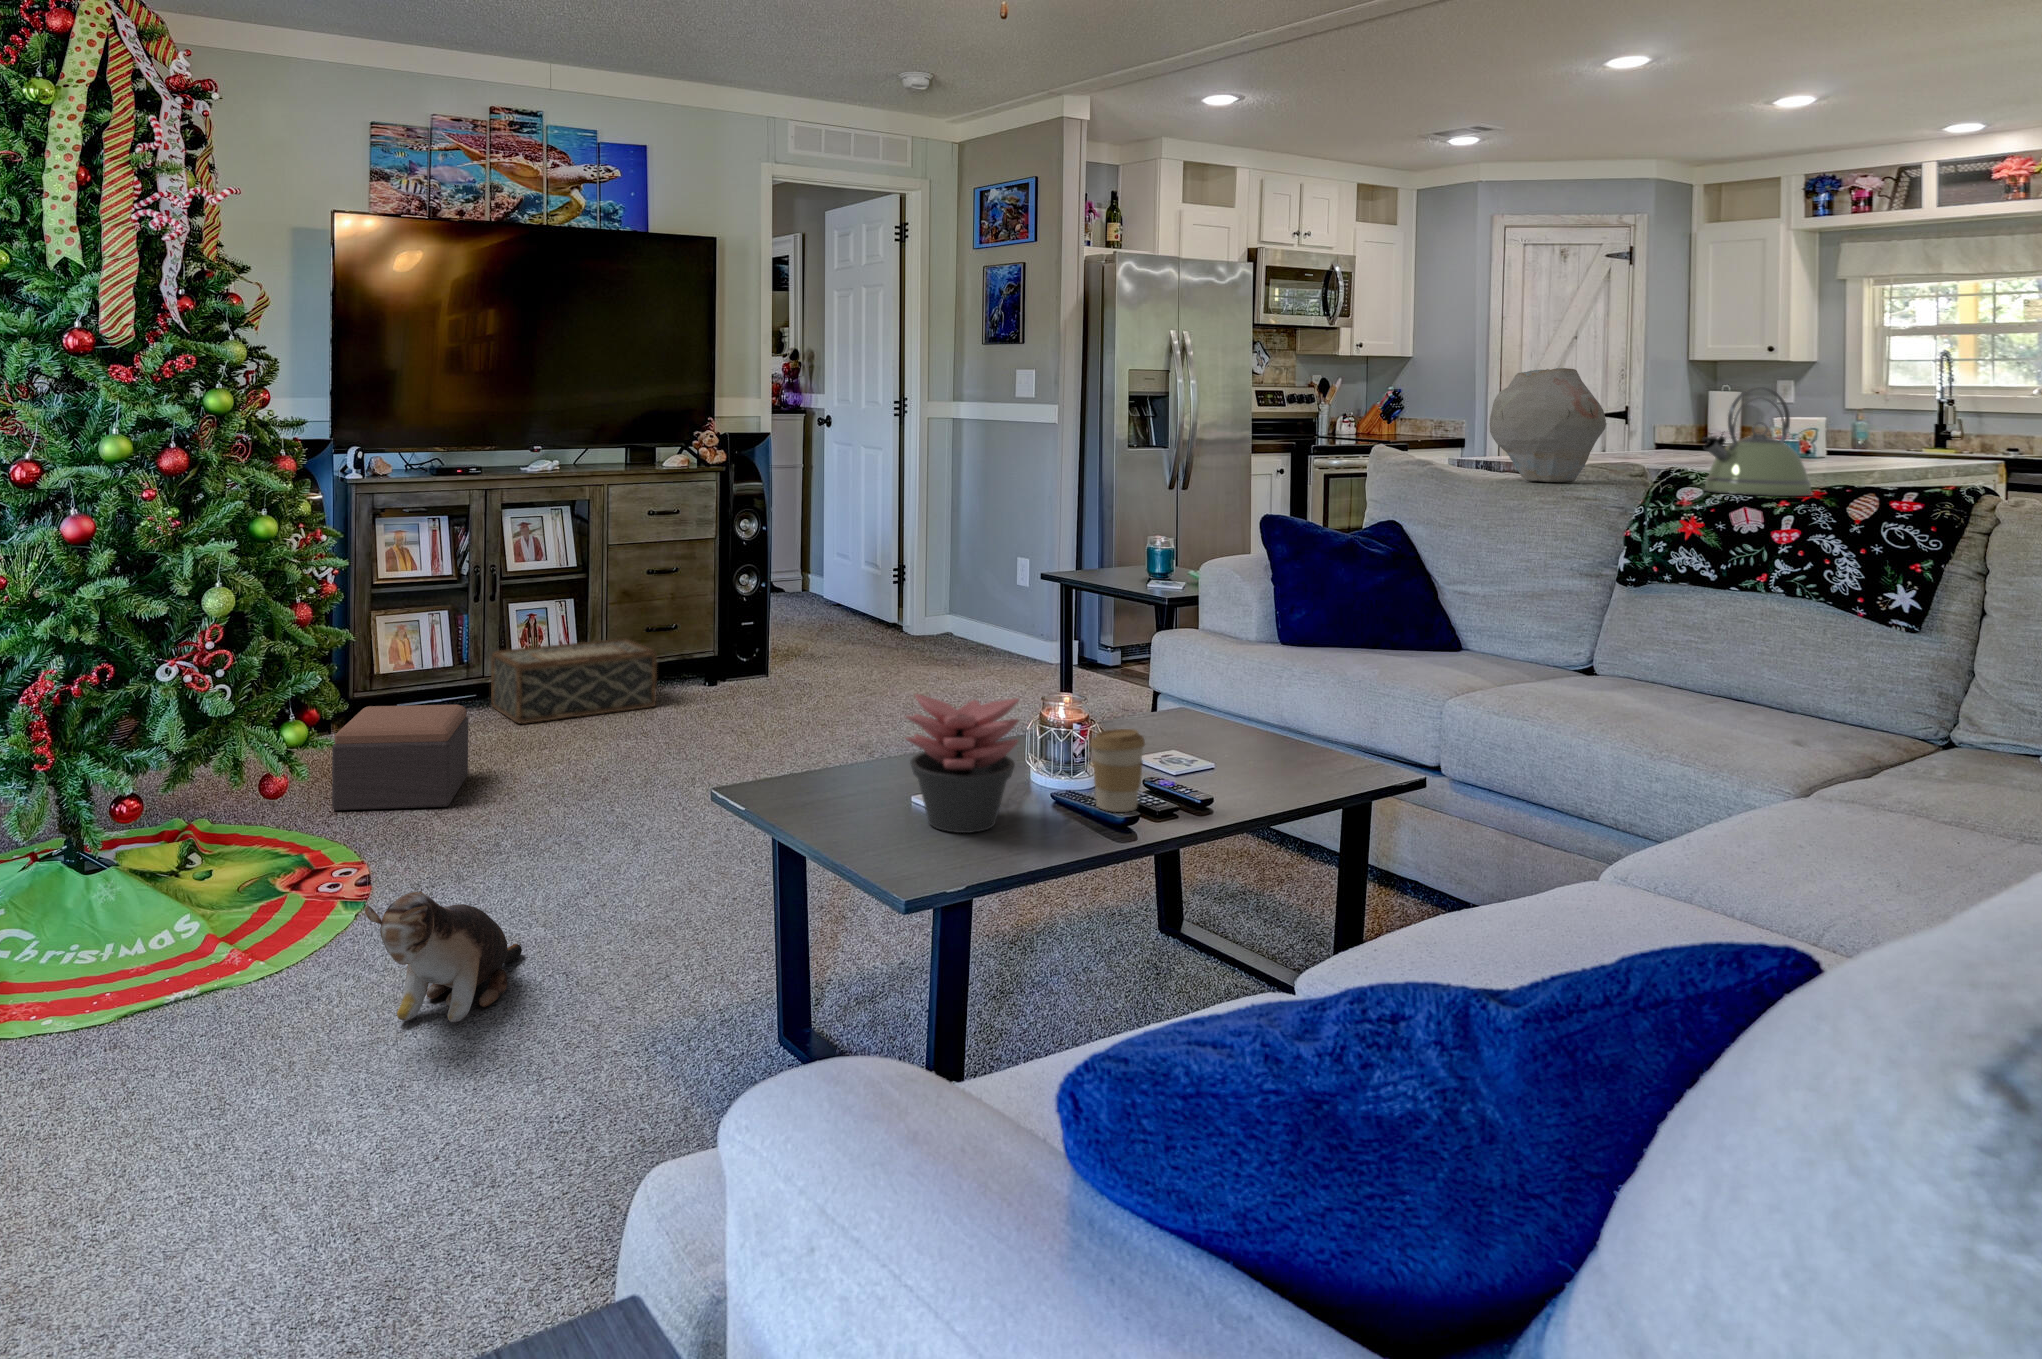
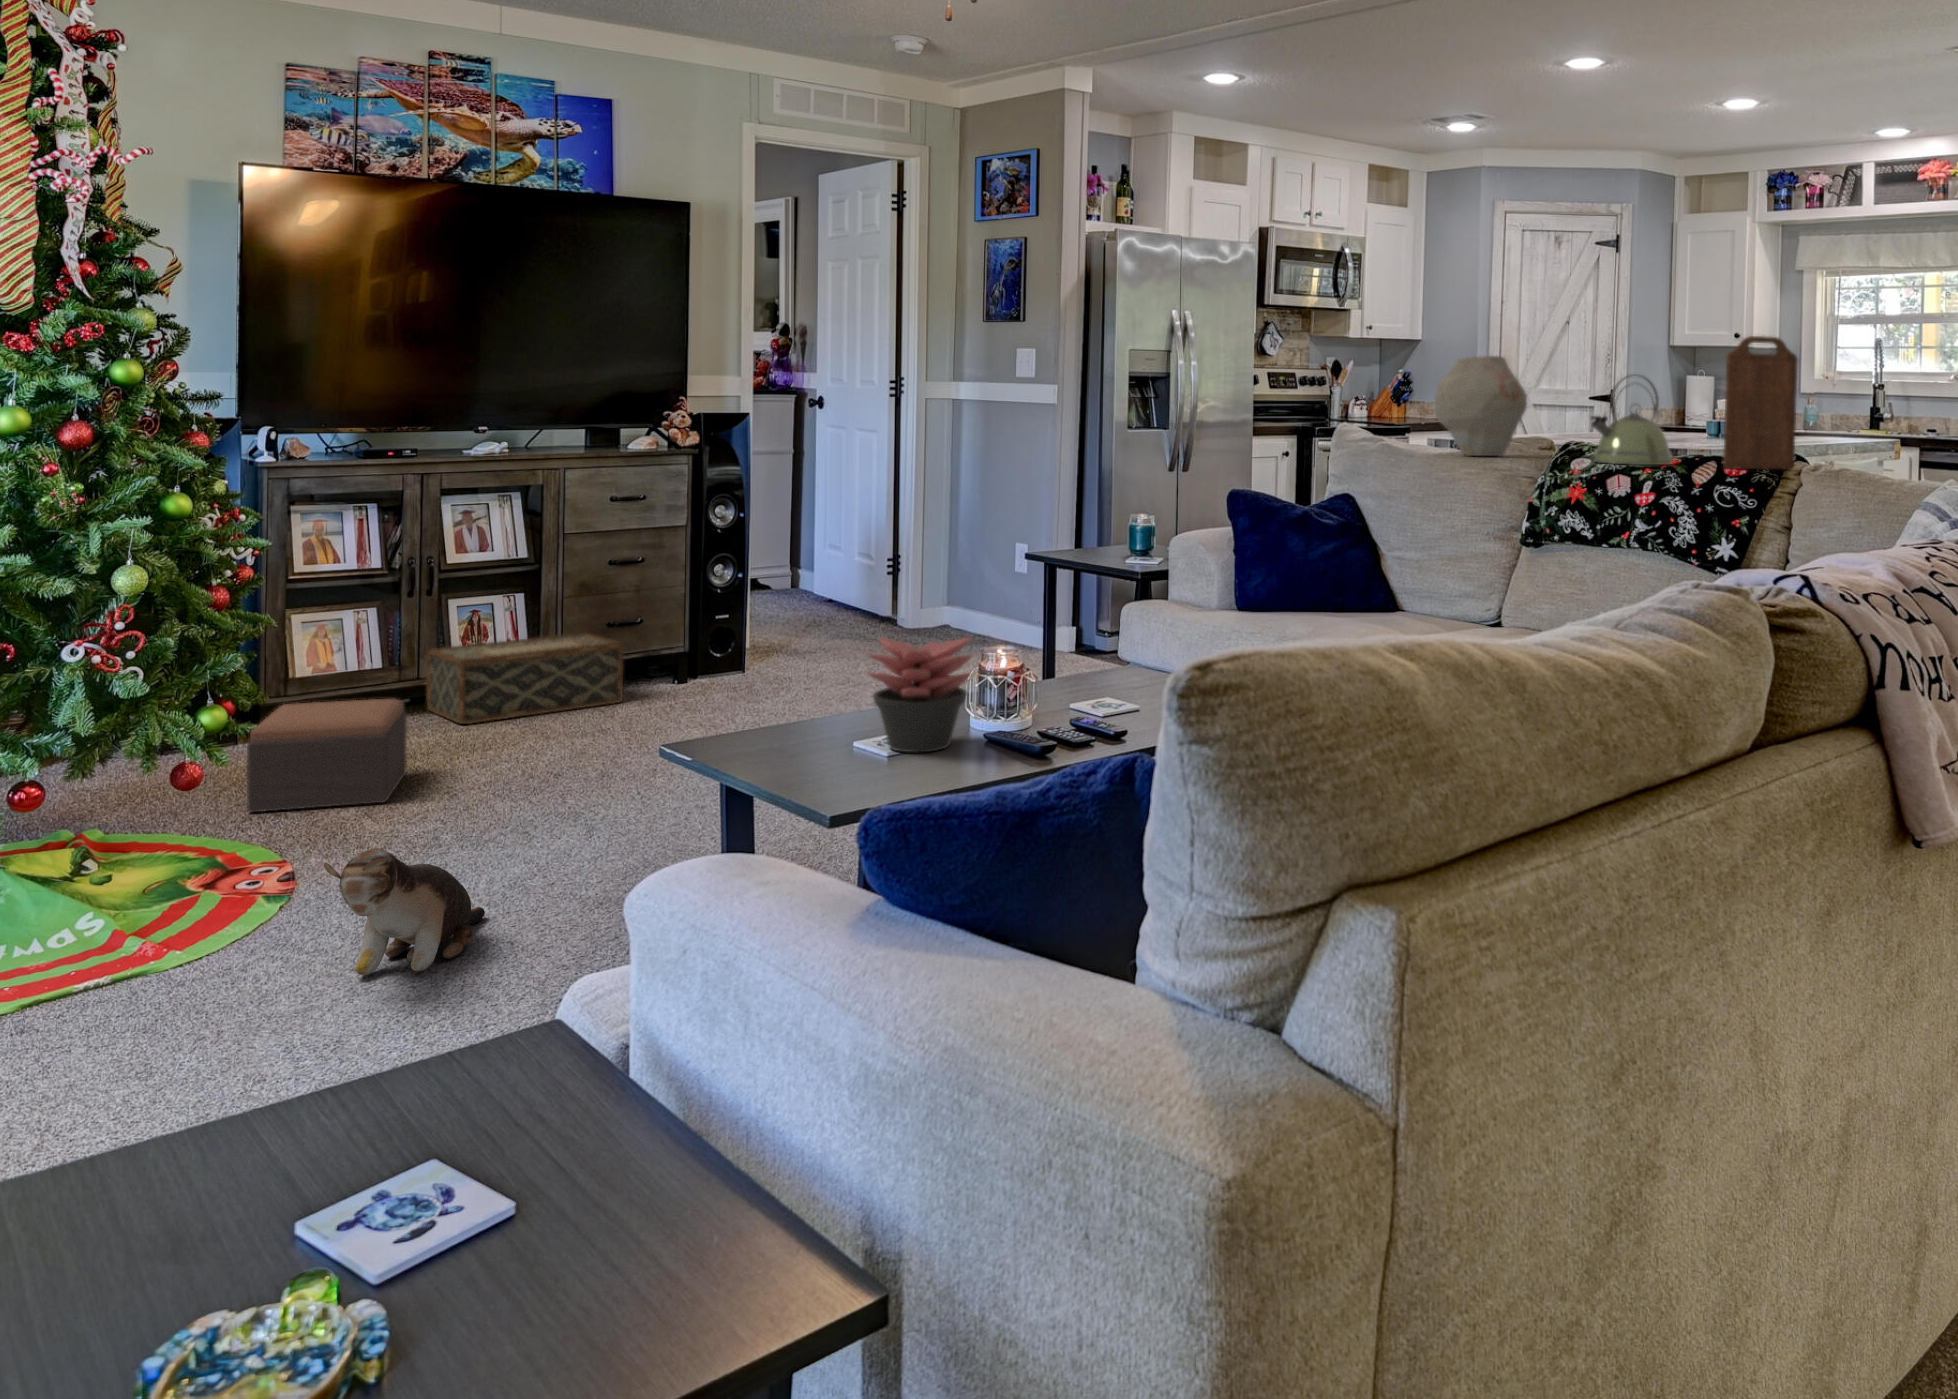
cutting board: none [1901,338,2005,504] -> present [1723,336,1798,469]
coffee cup: present [1091,729,1145,812] -> none [1038,663,1086,733]

